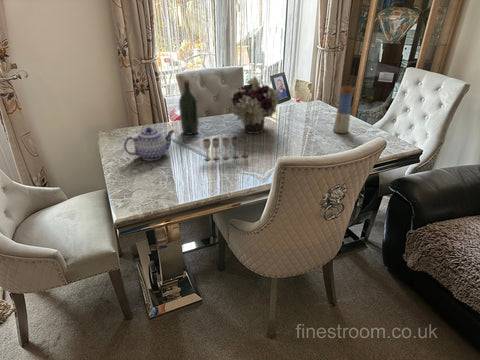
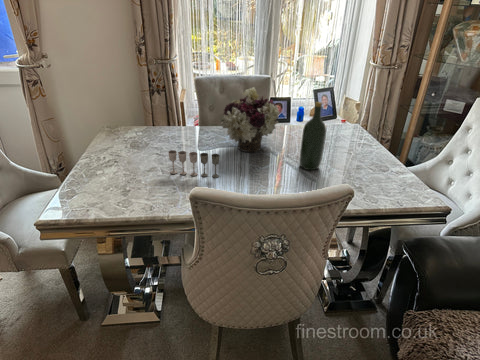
wine bottle: present [179,79,199,135] -> present [299,102,326,170]
vase: present [333,86,355,134] -> none [342,111,372,168]
teapot: present [124,127,174,161] -> none [91,130,148,165]

